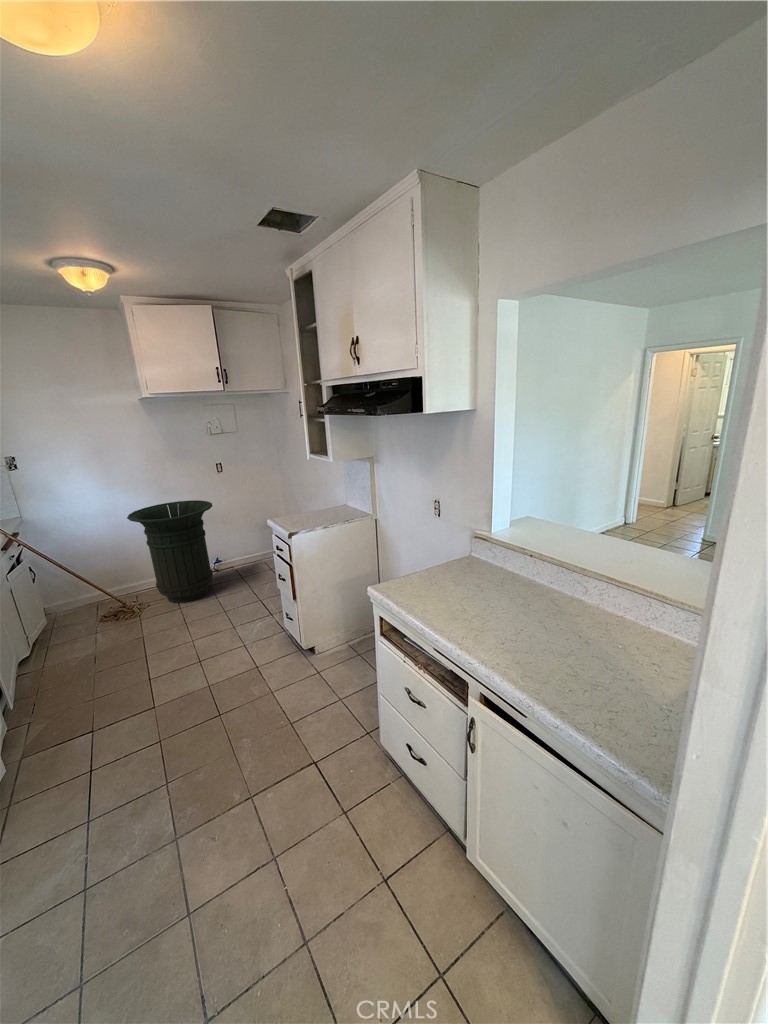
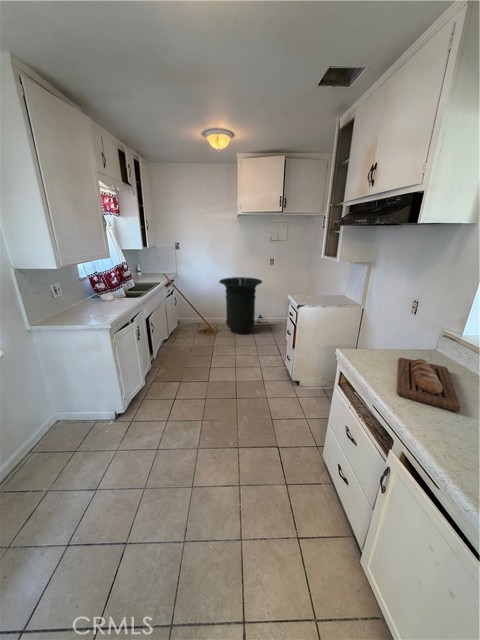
bread loaf: none [441,572,516,624] -> present [397,357,460,412]

